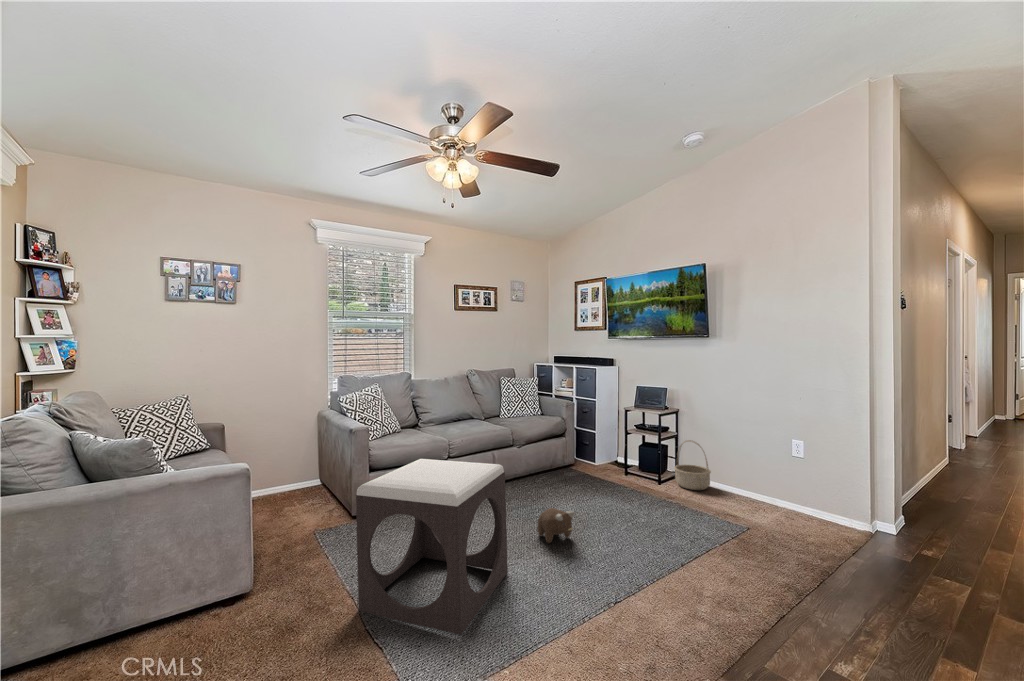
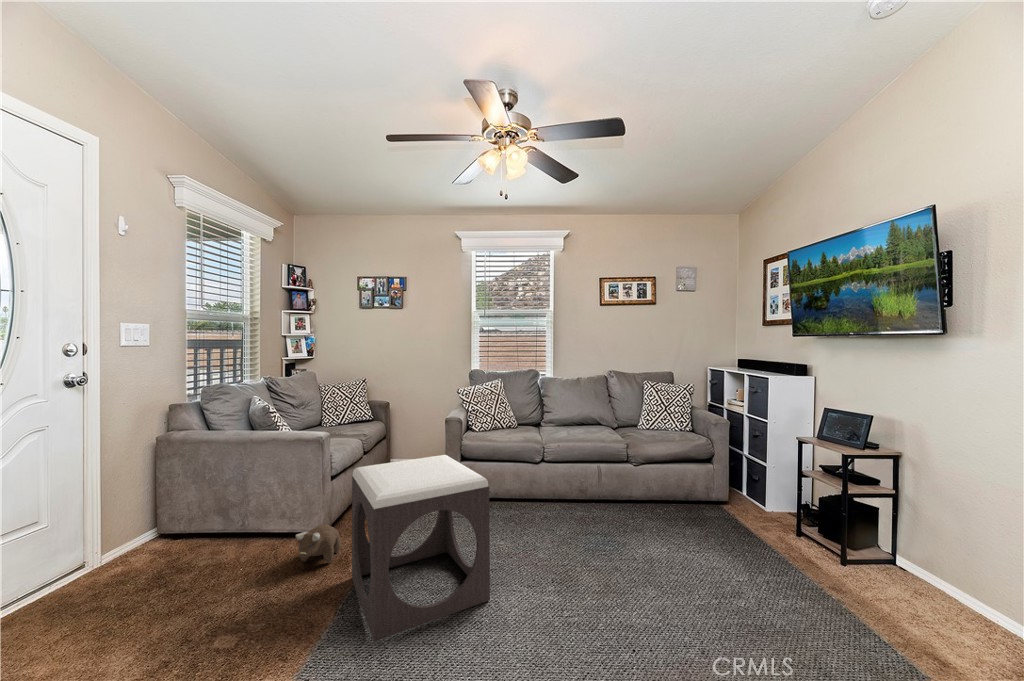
basket: present [674,440,711,490] -> none [869,508,948,602]
plush toy: present [538,508,575,543] -> present [296,524,341,563]

